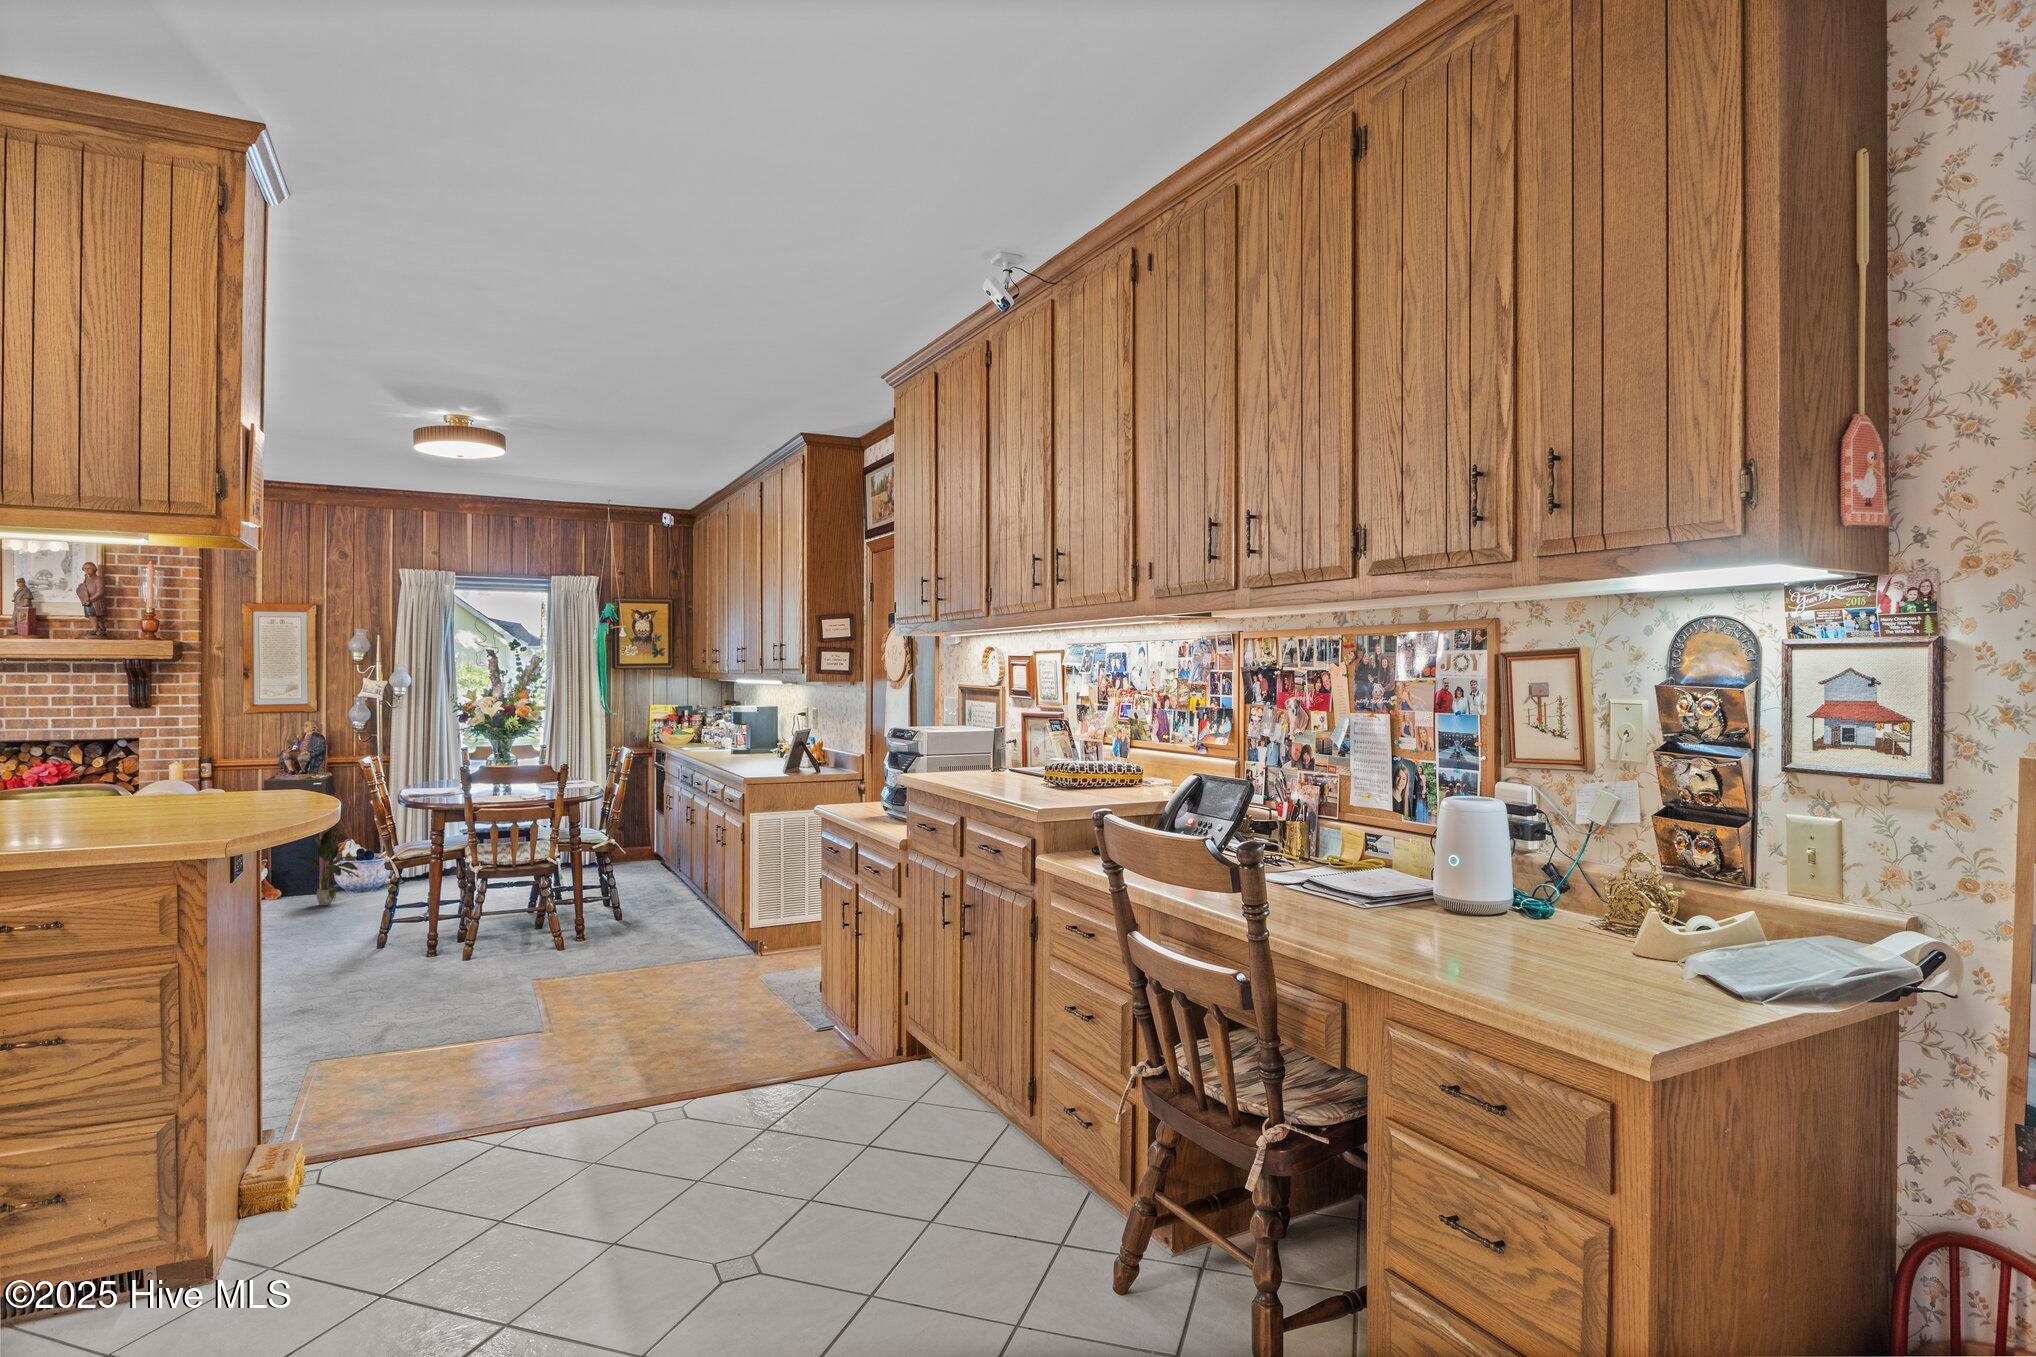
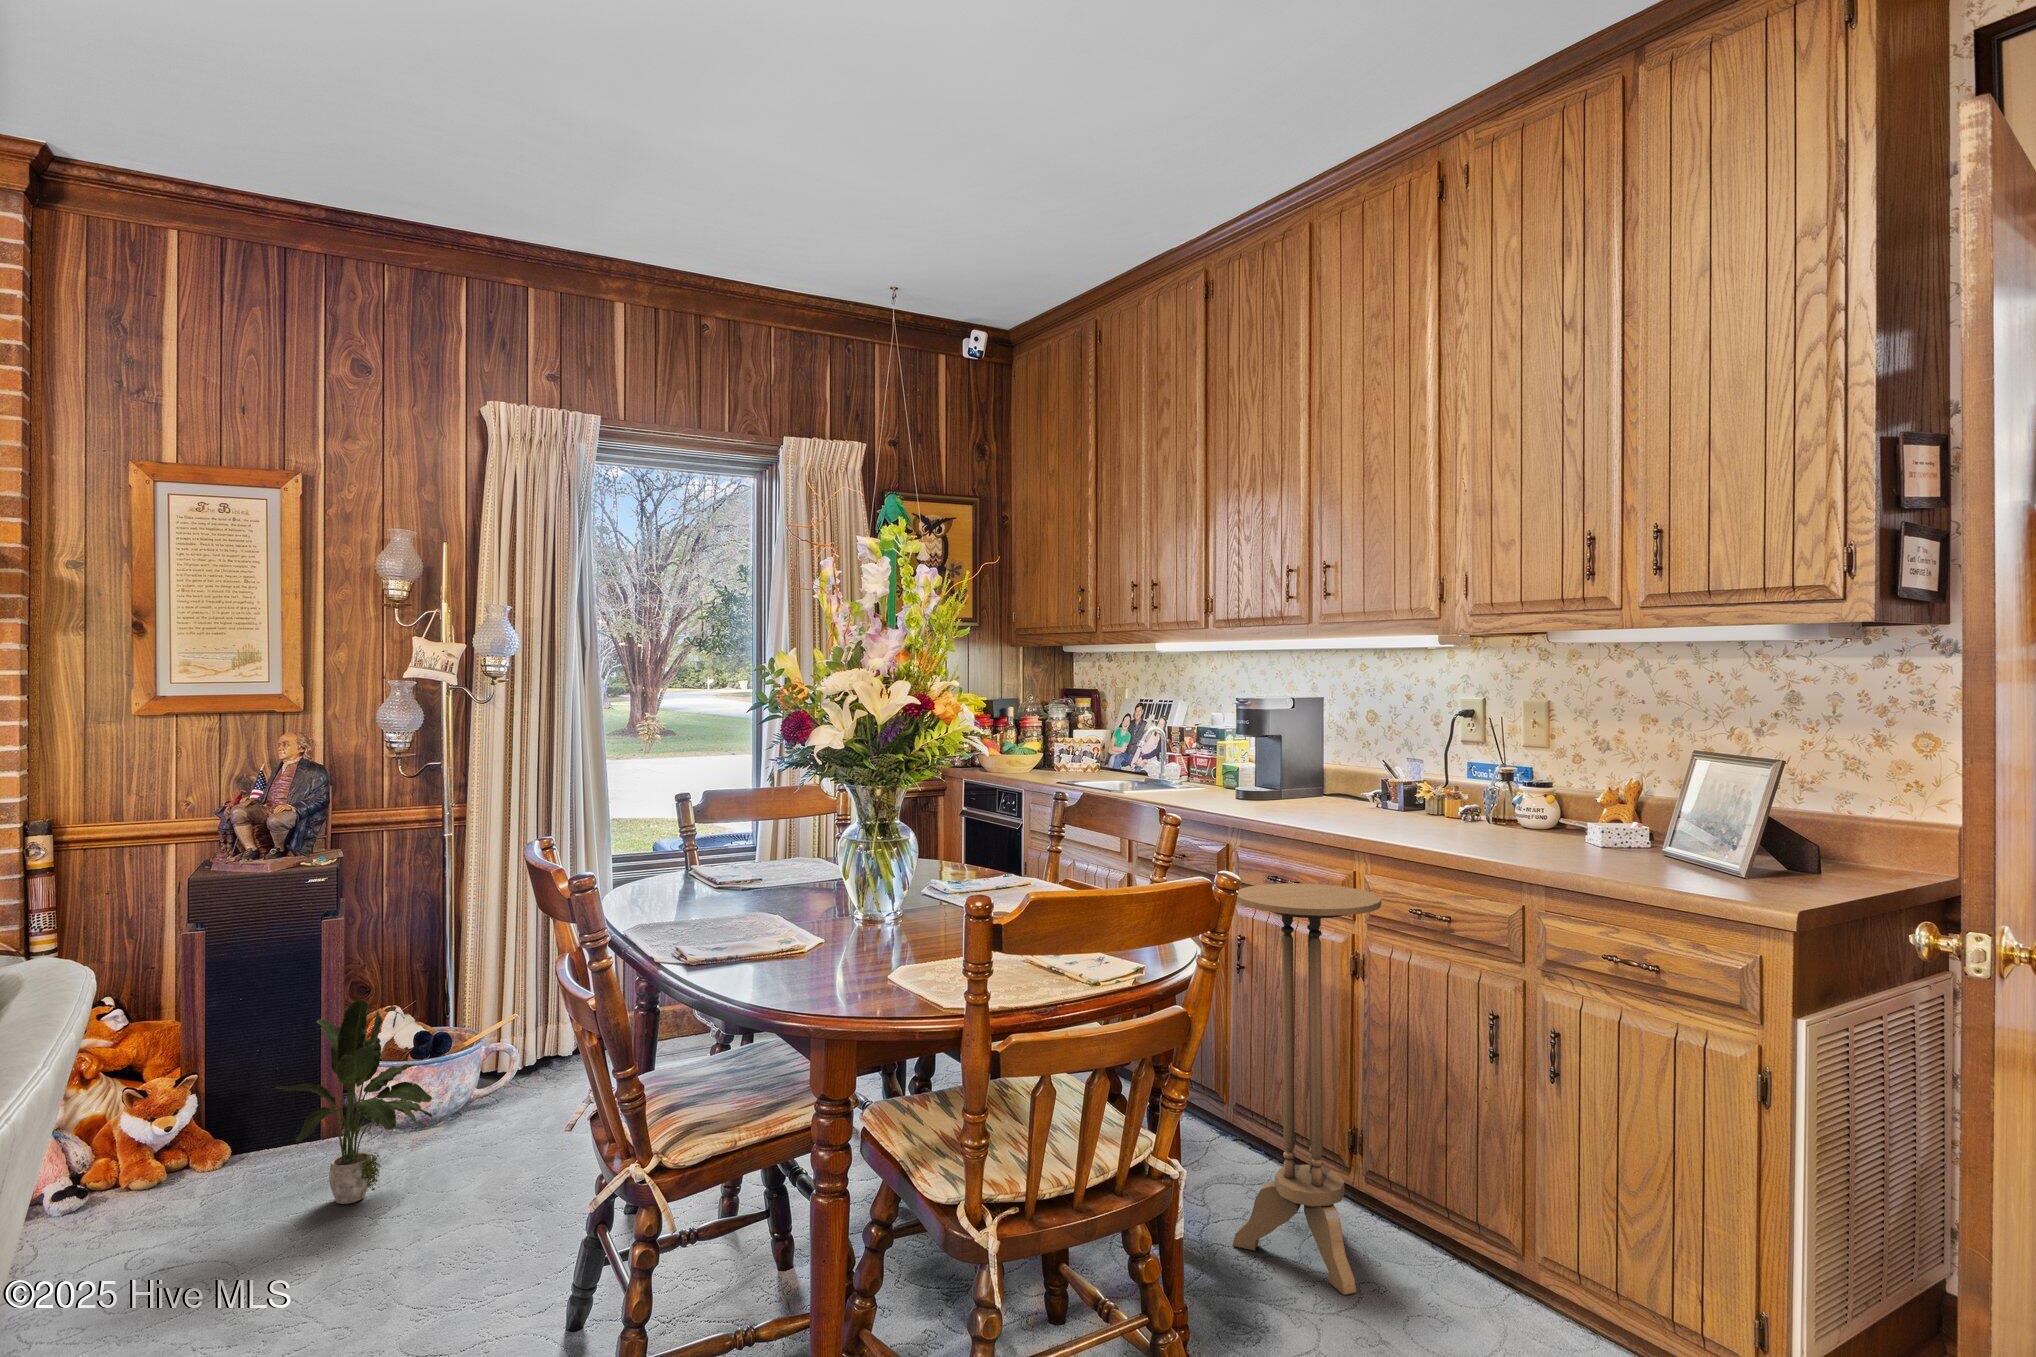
side table: none [634,787,689,929] -> present [1233,883,1381,1295]

